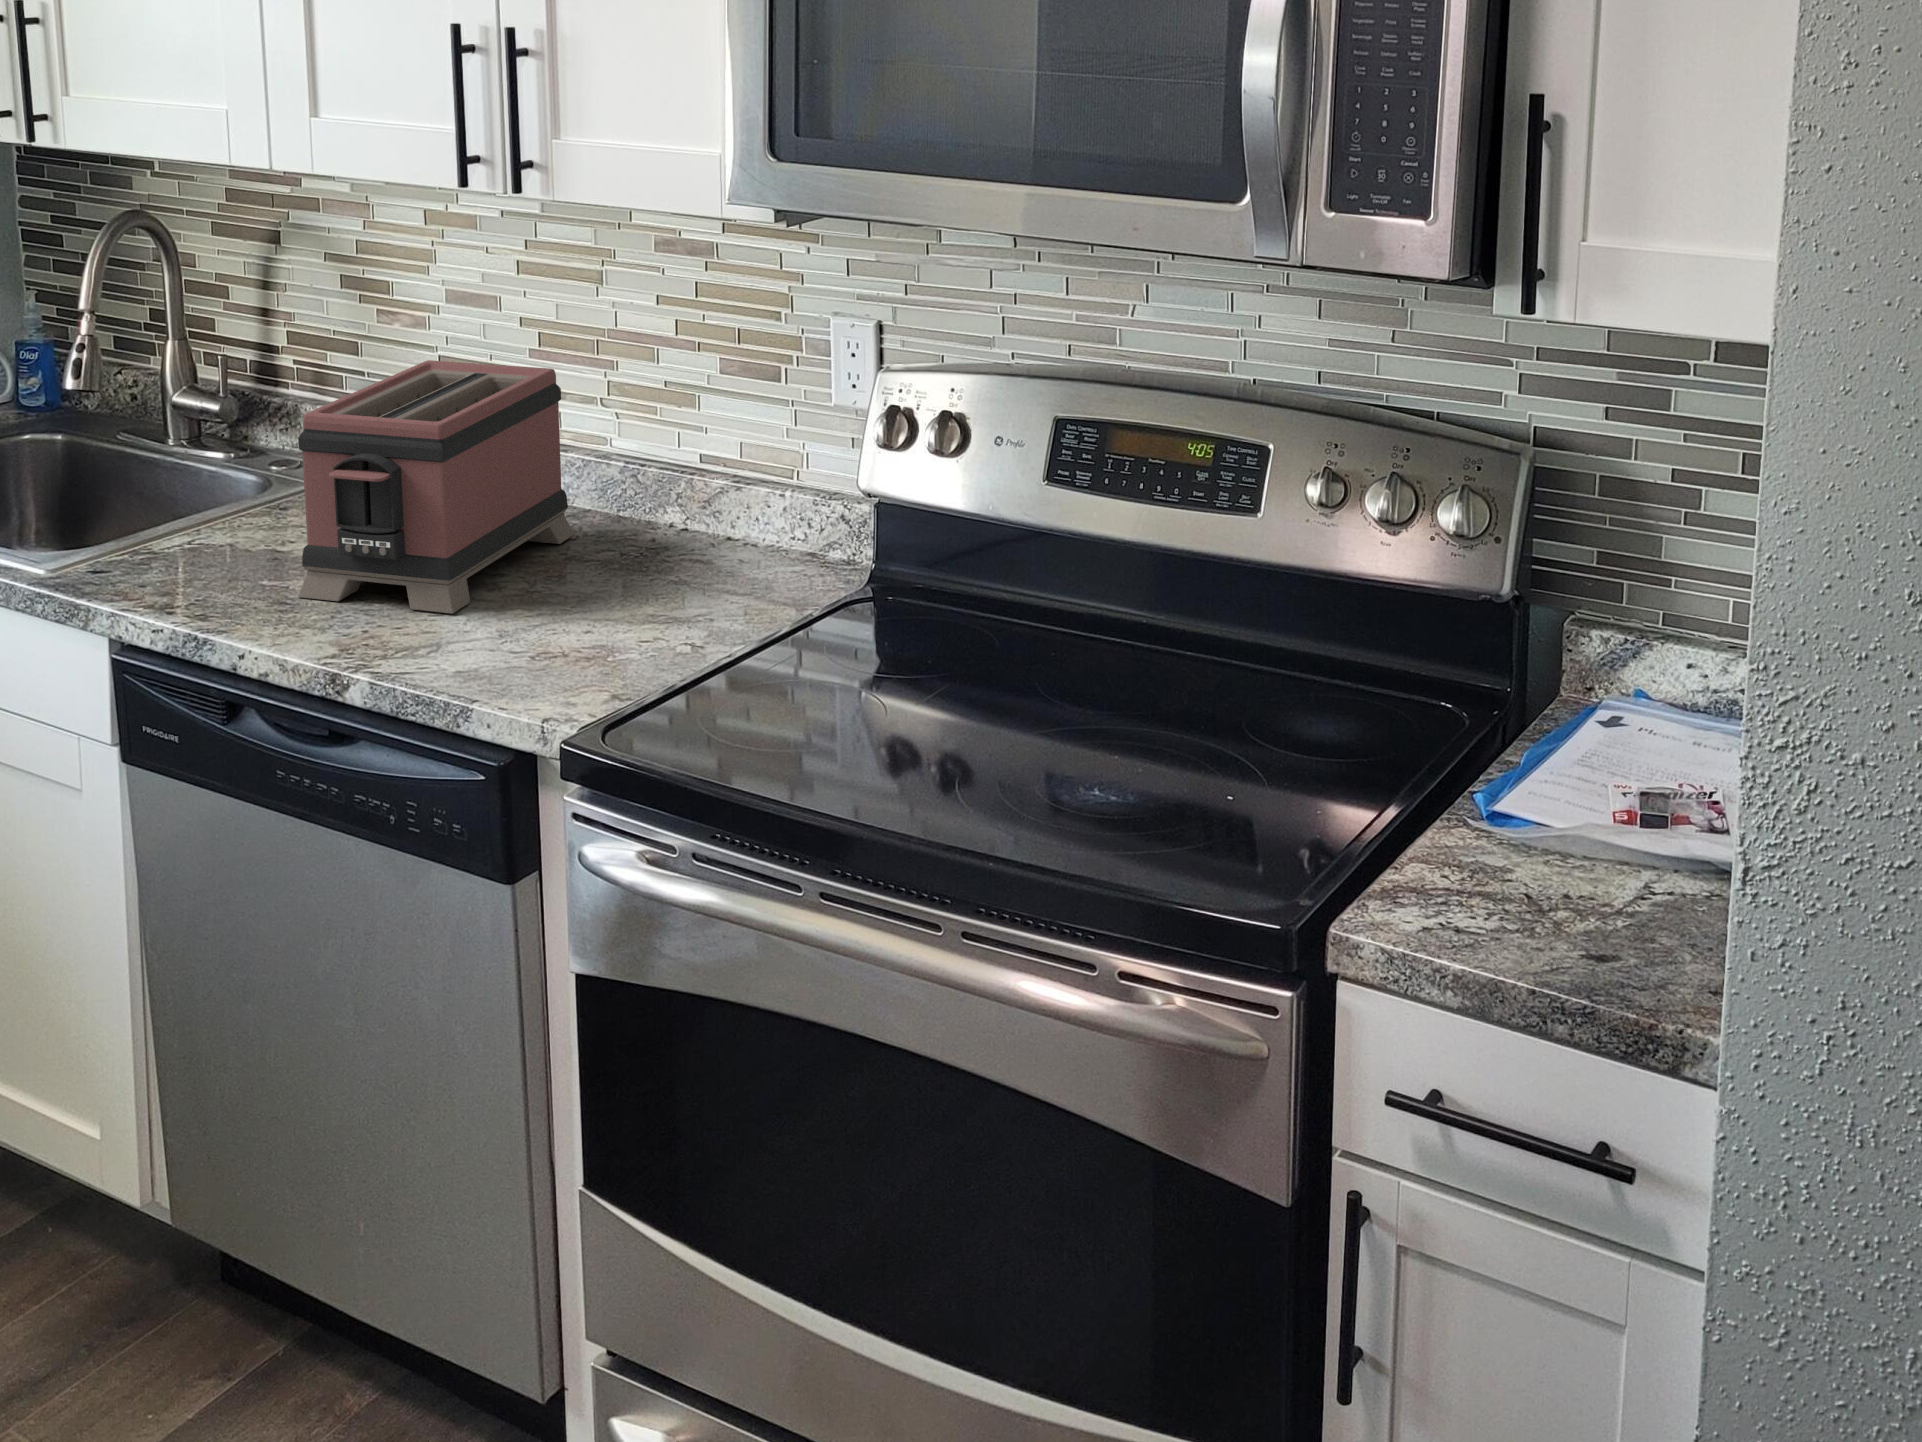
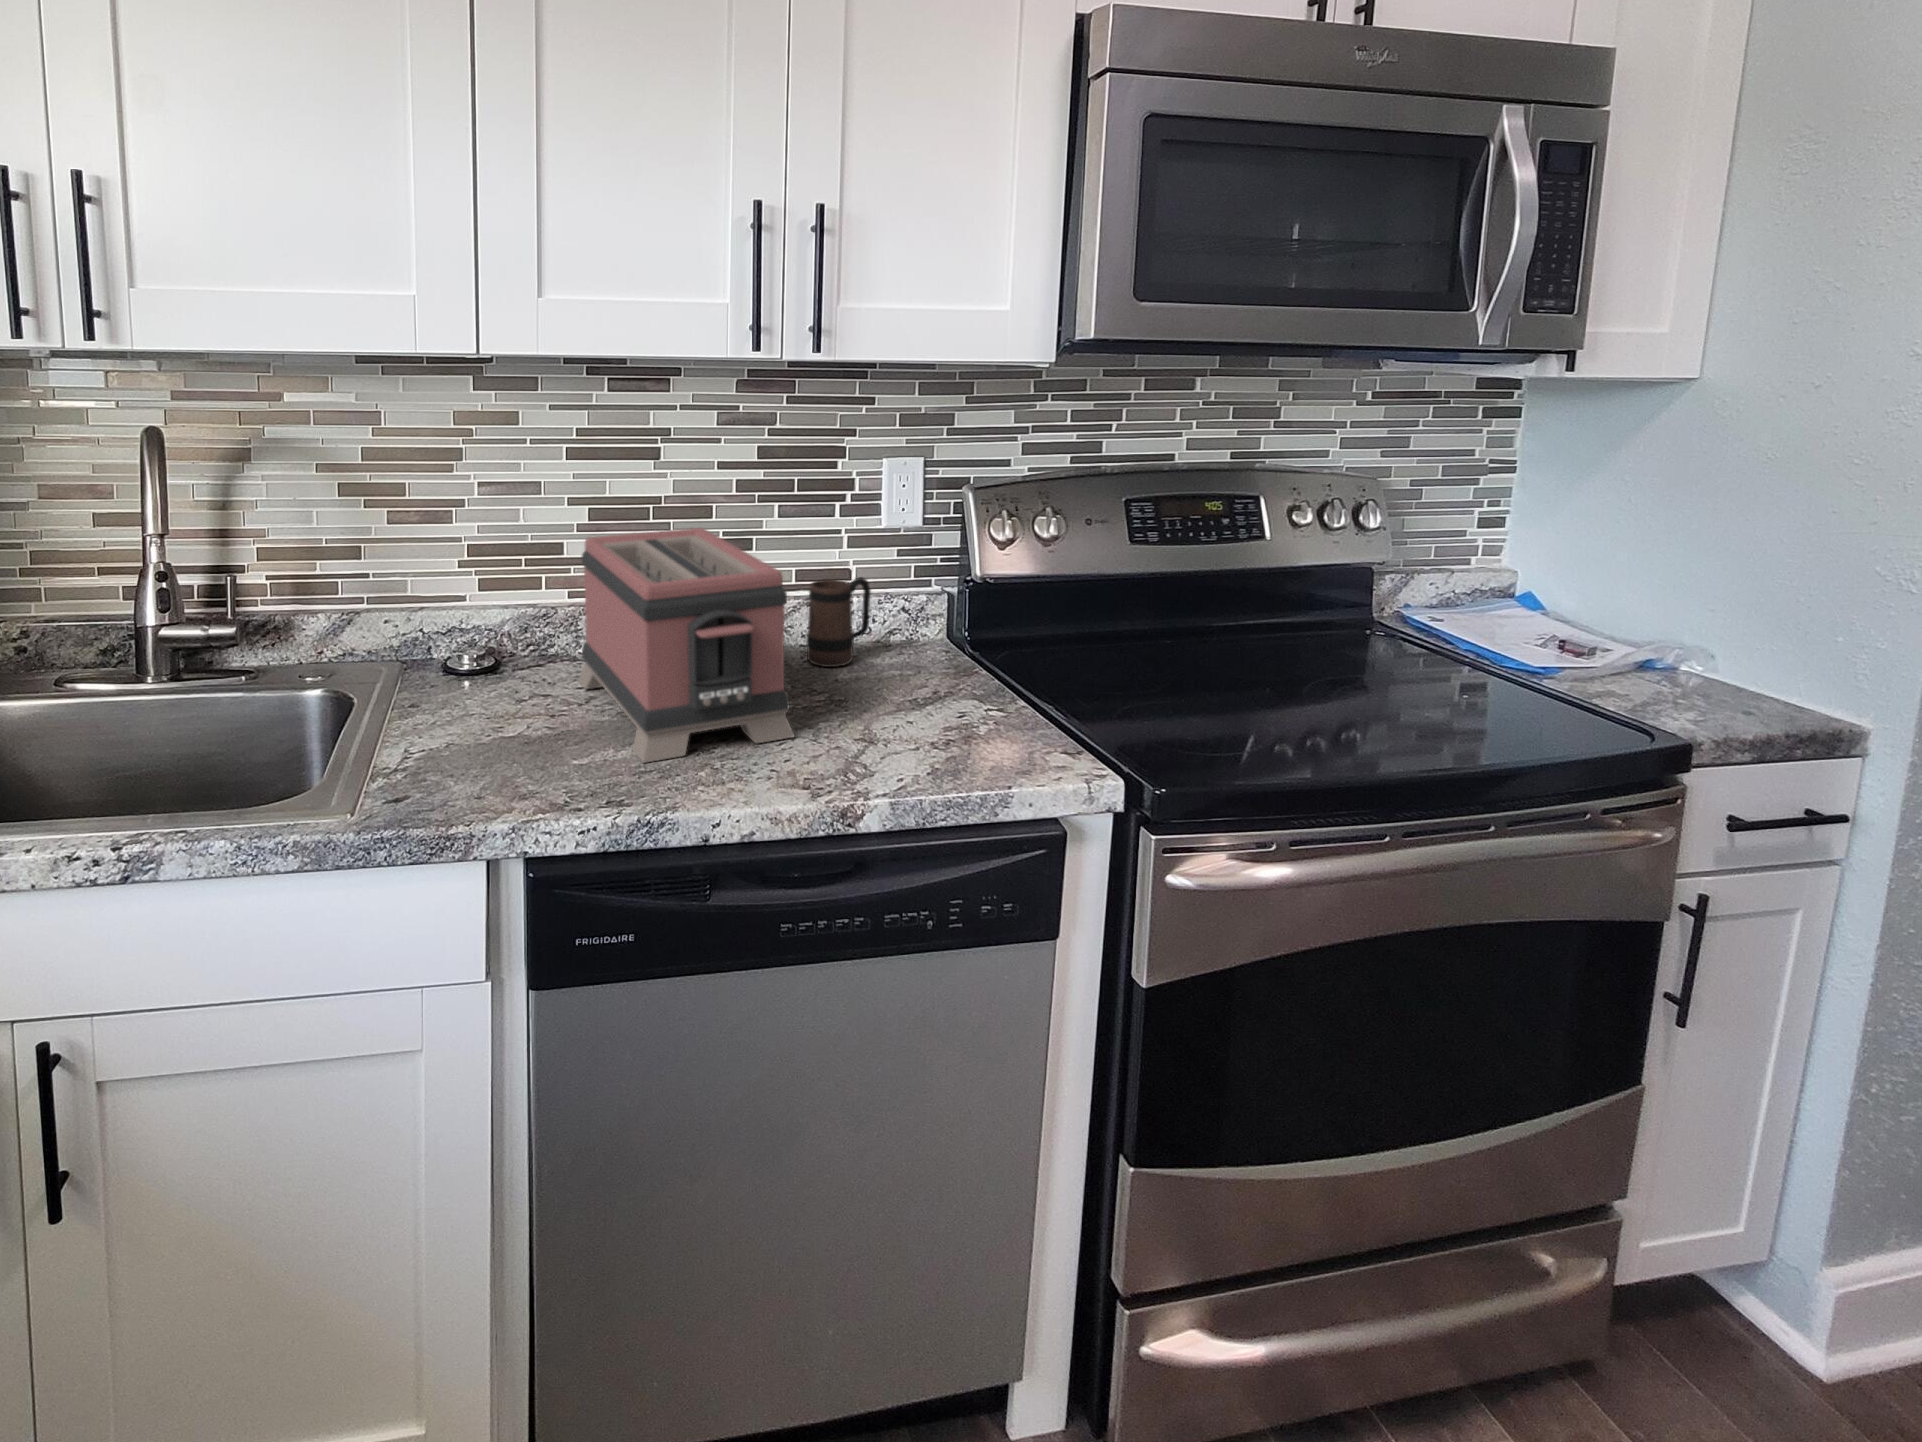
mug: none [658,458,744,571] -> present [806,577,871,667]

